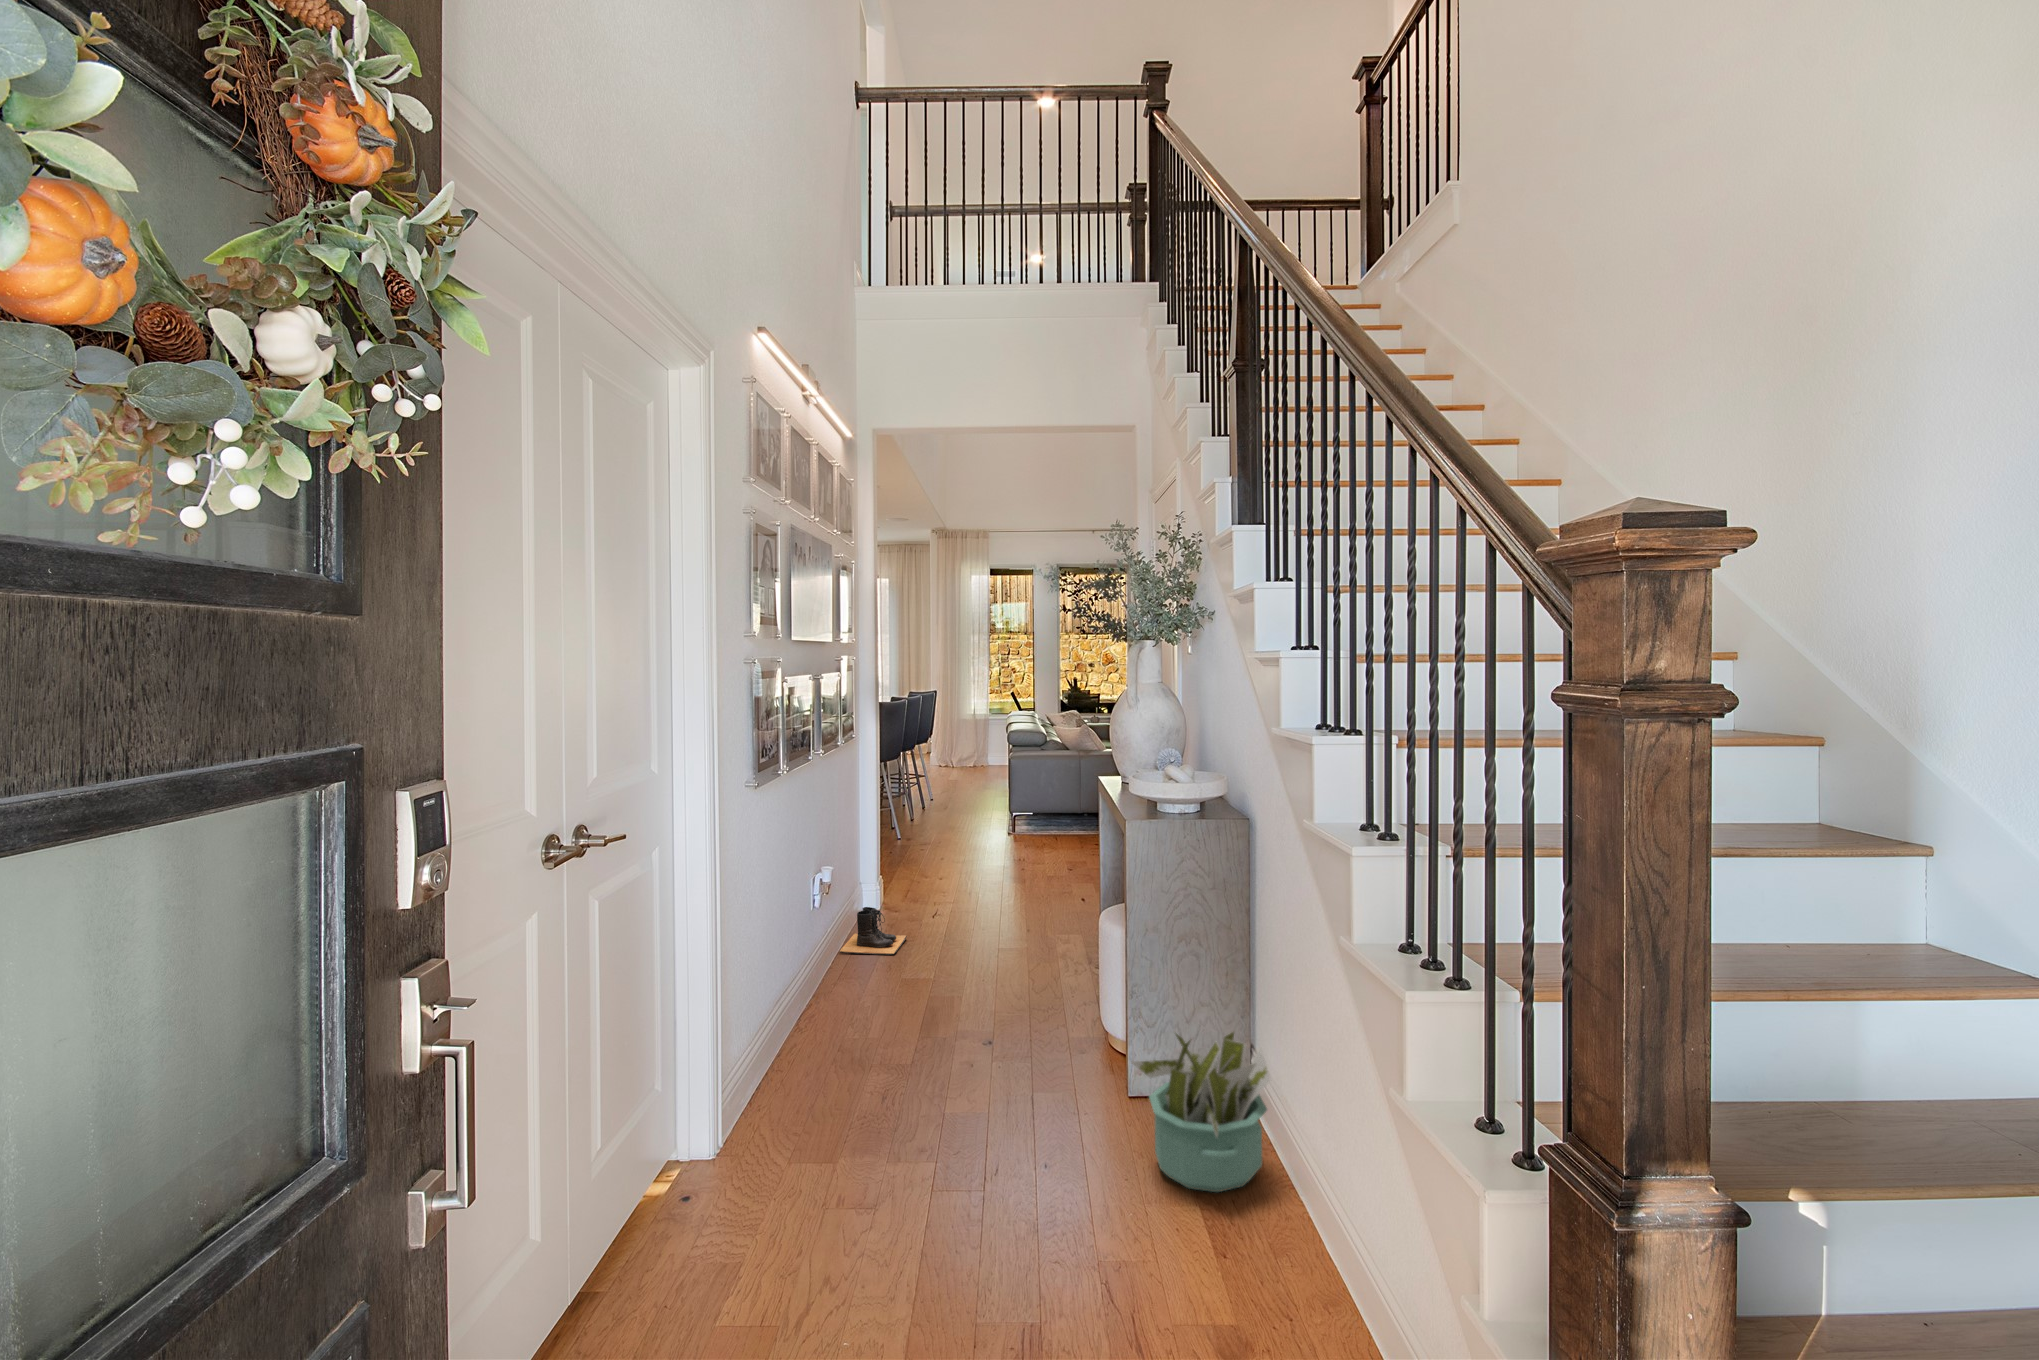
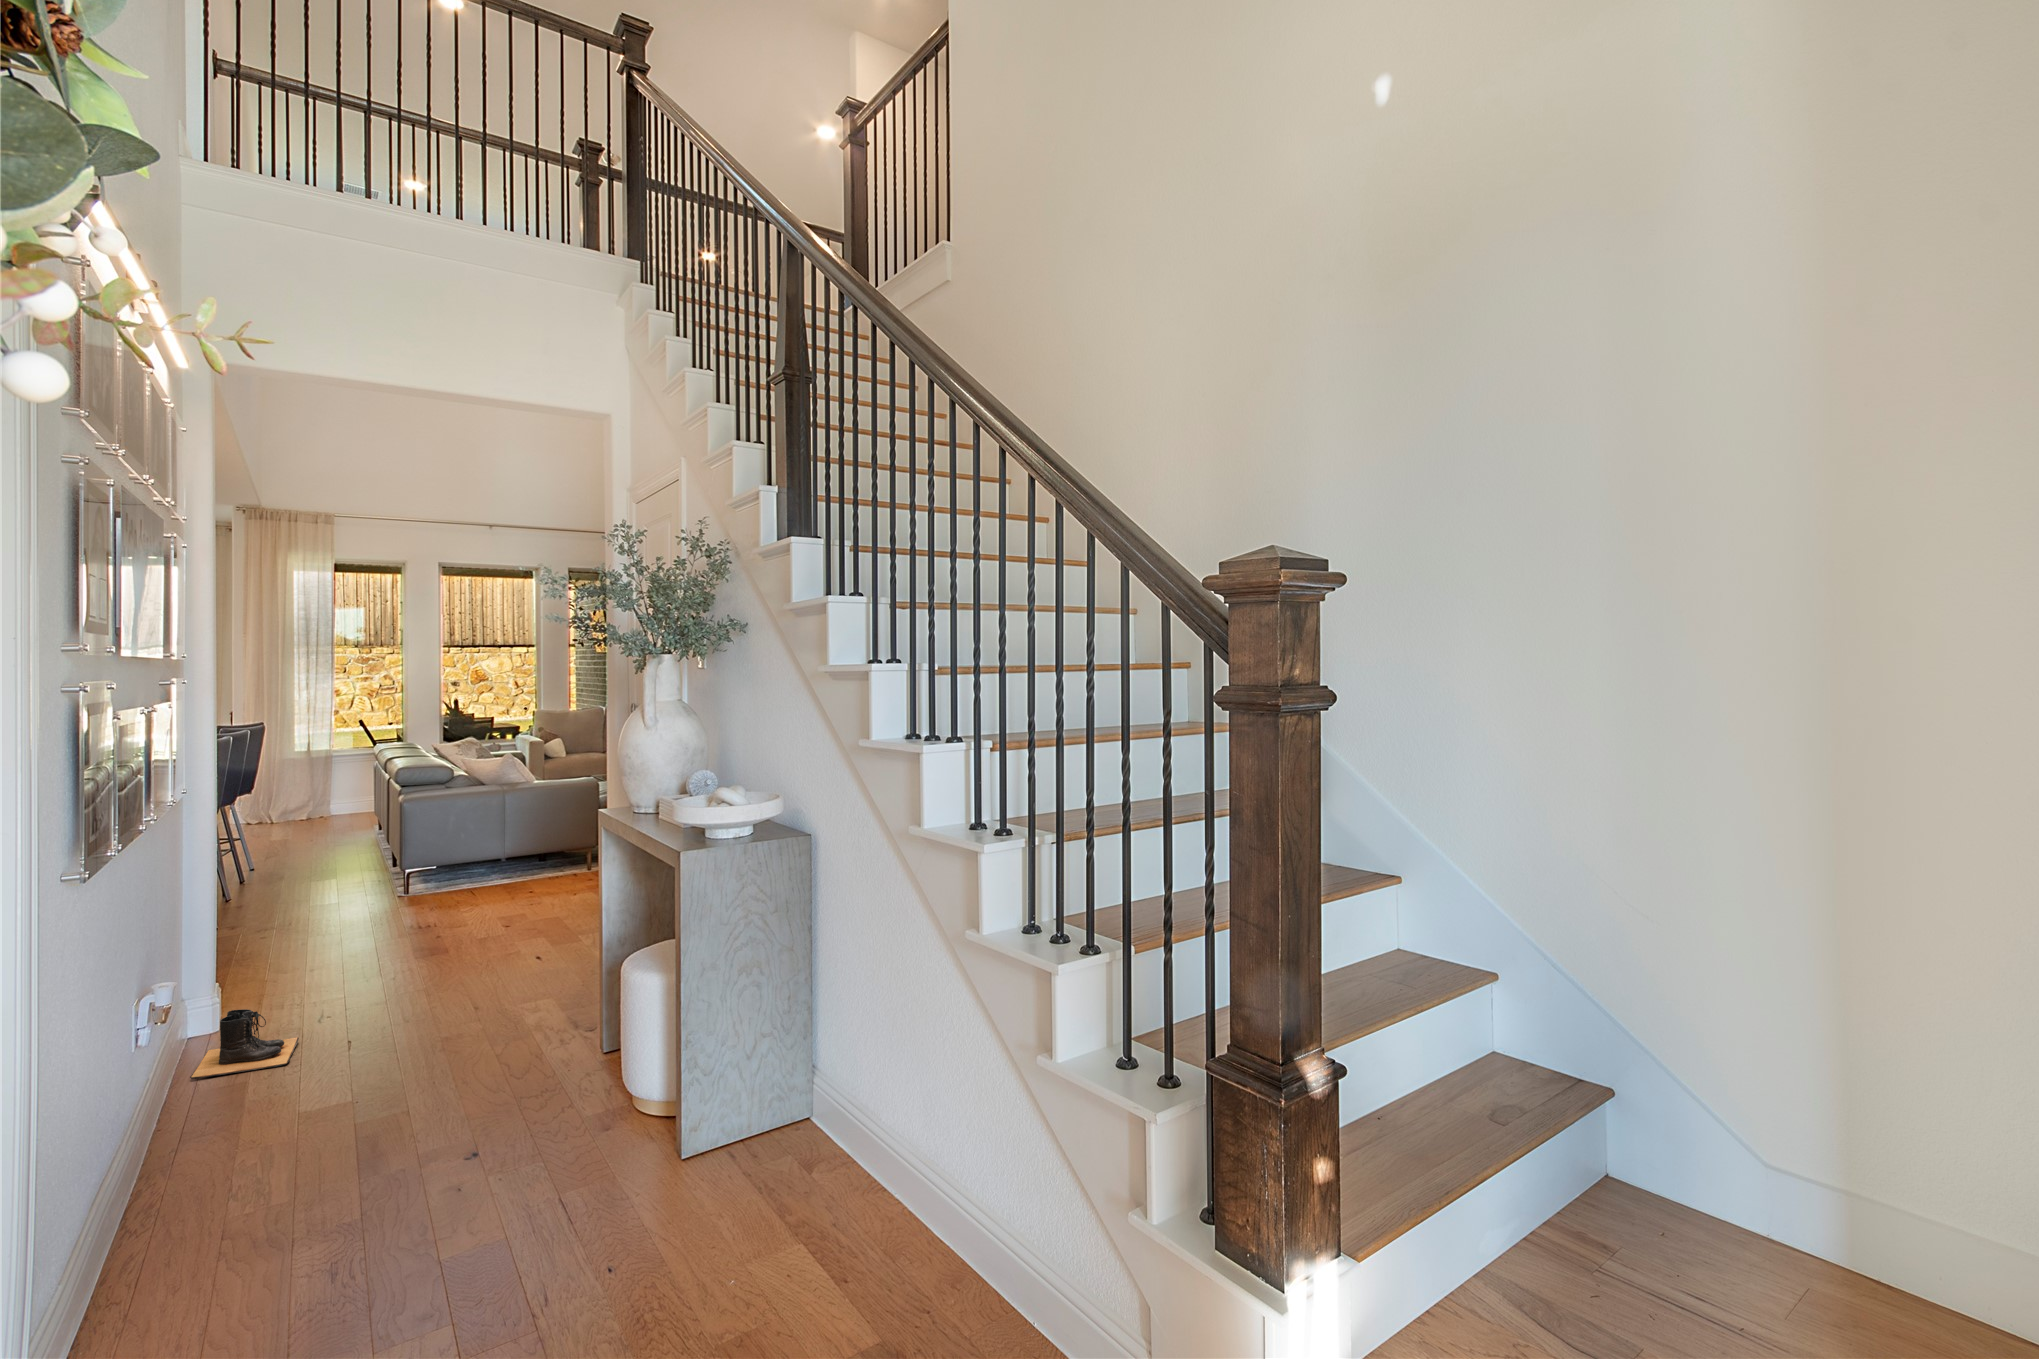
decorative plant: present [1132,1032,1271,1192] -> none [702,1050,863,1223]

